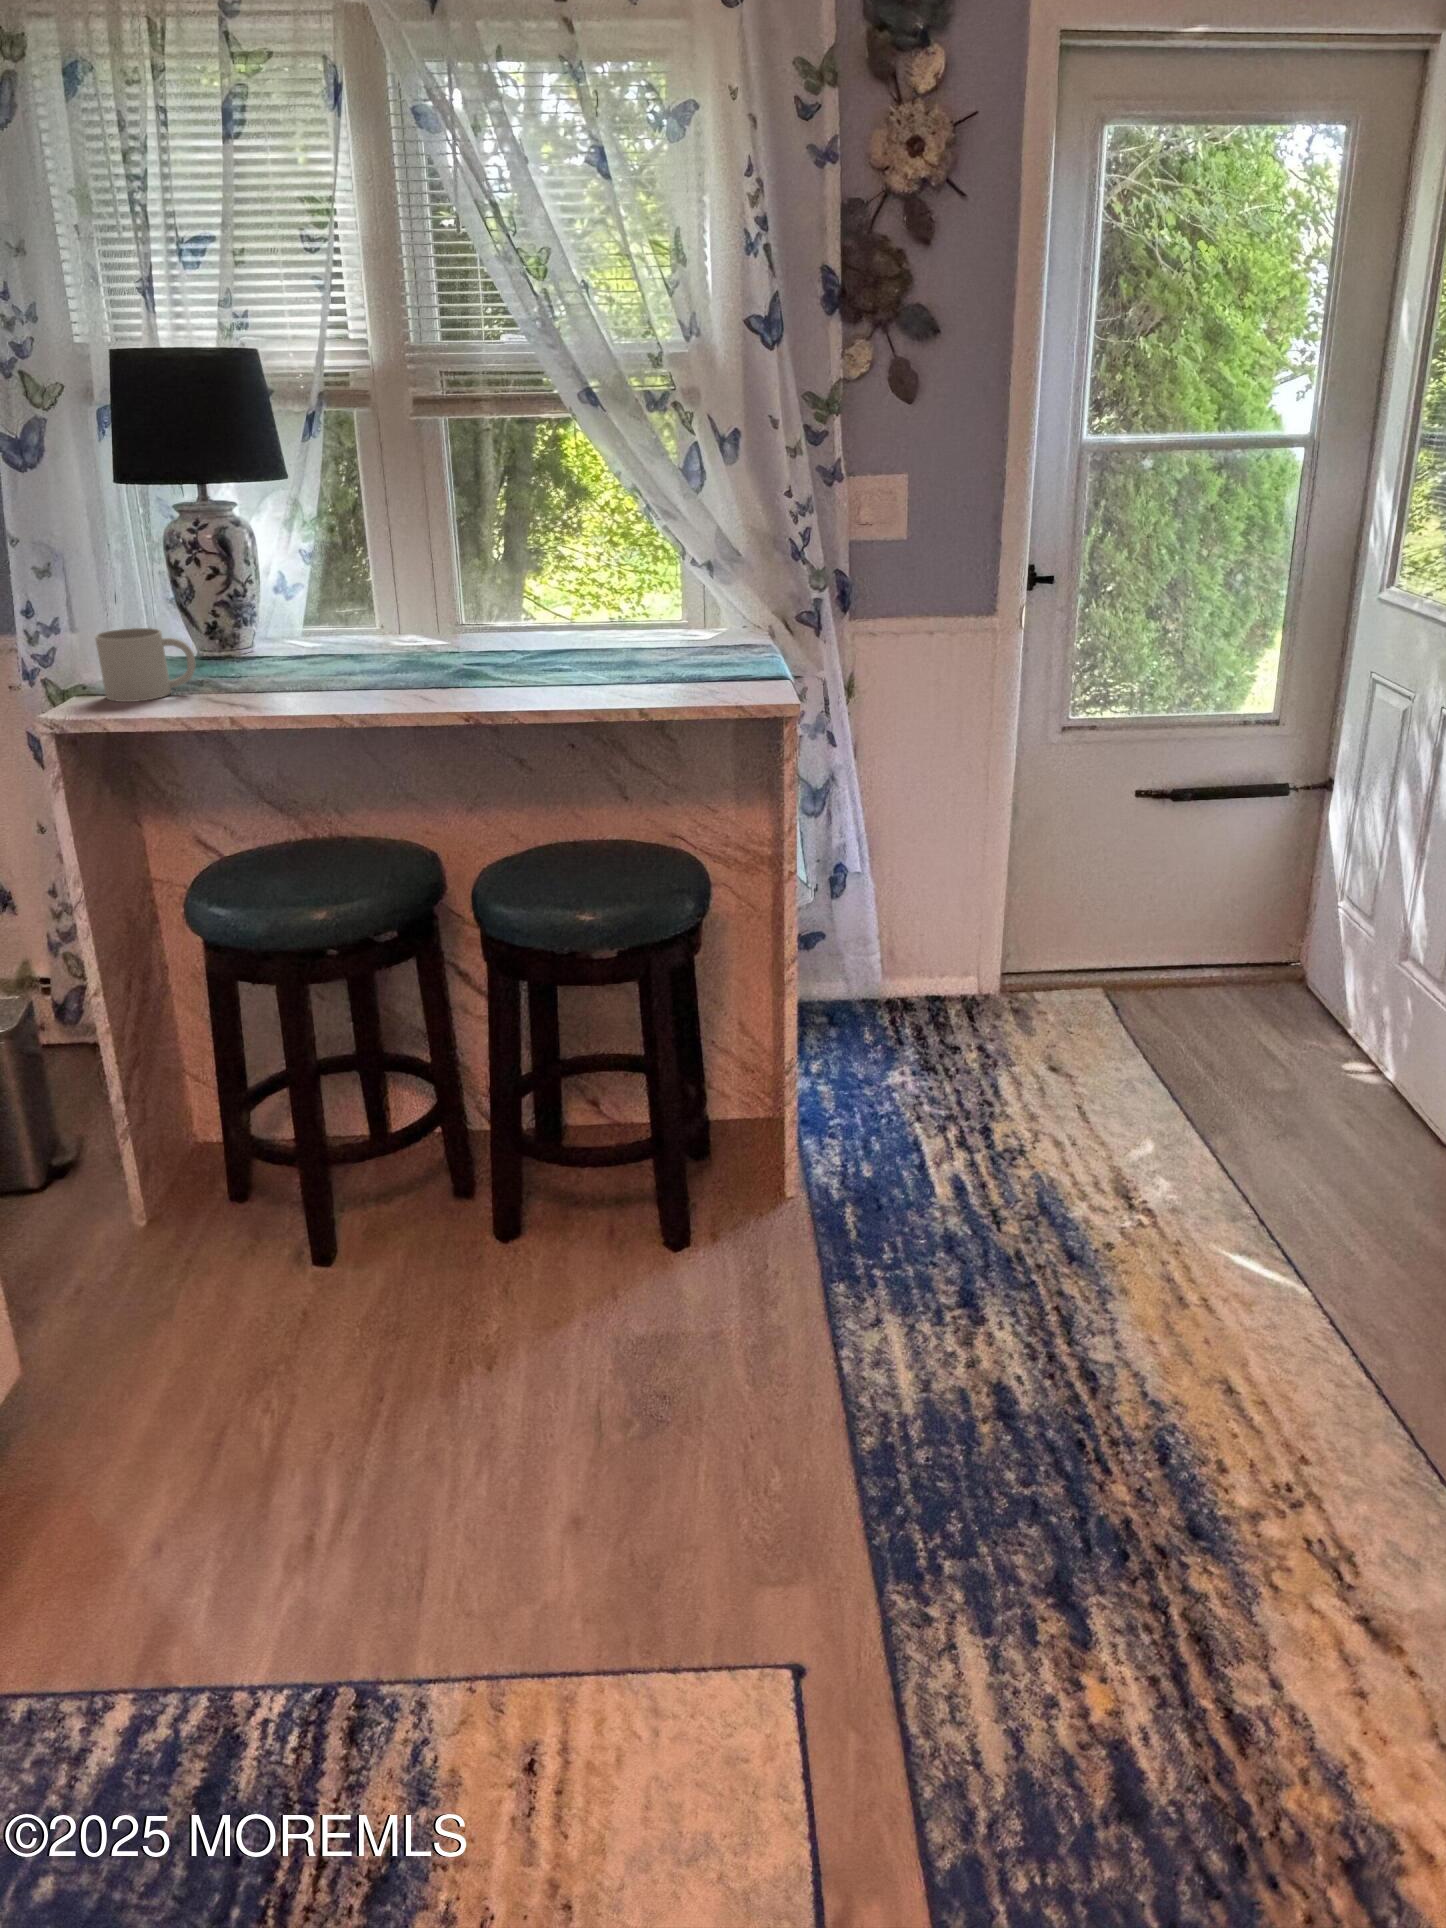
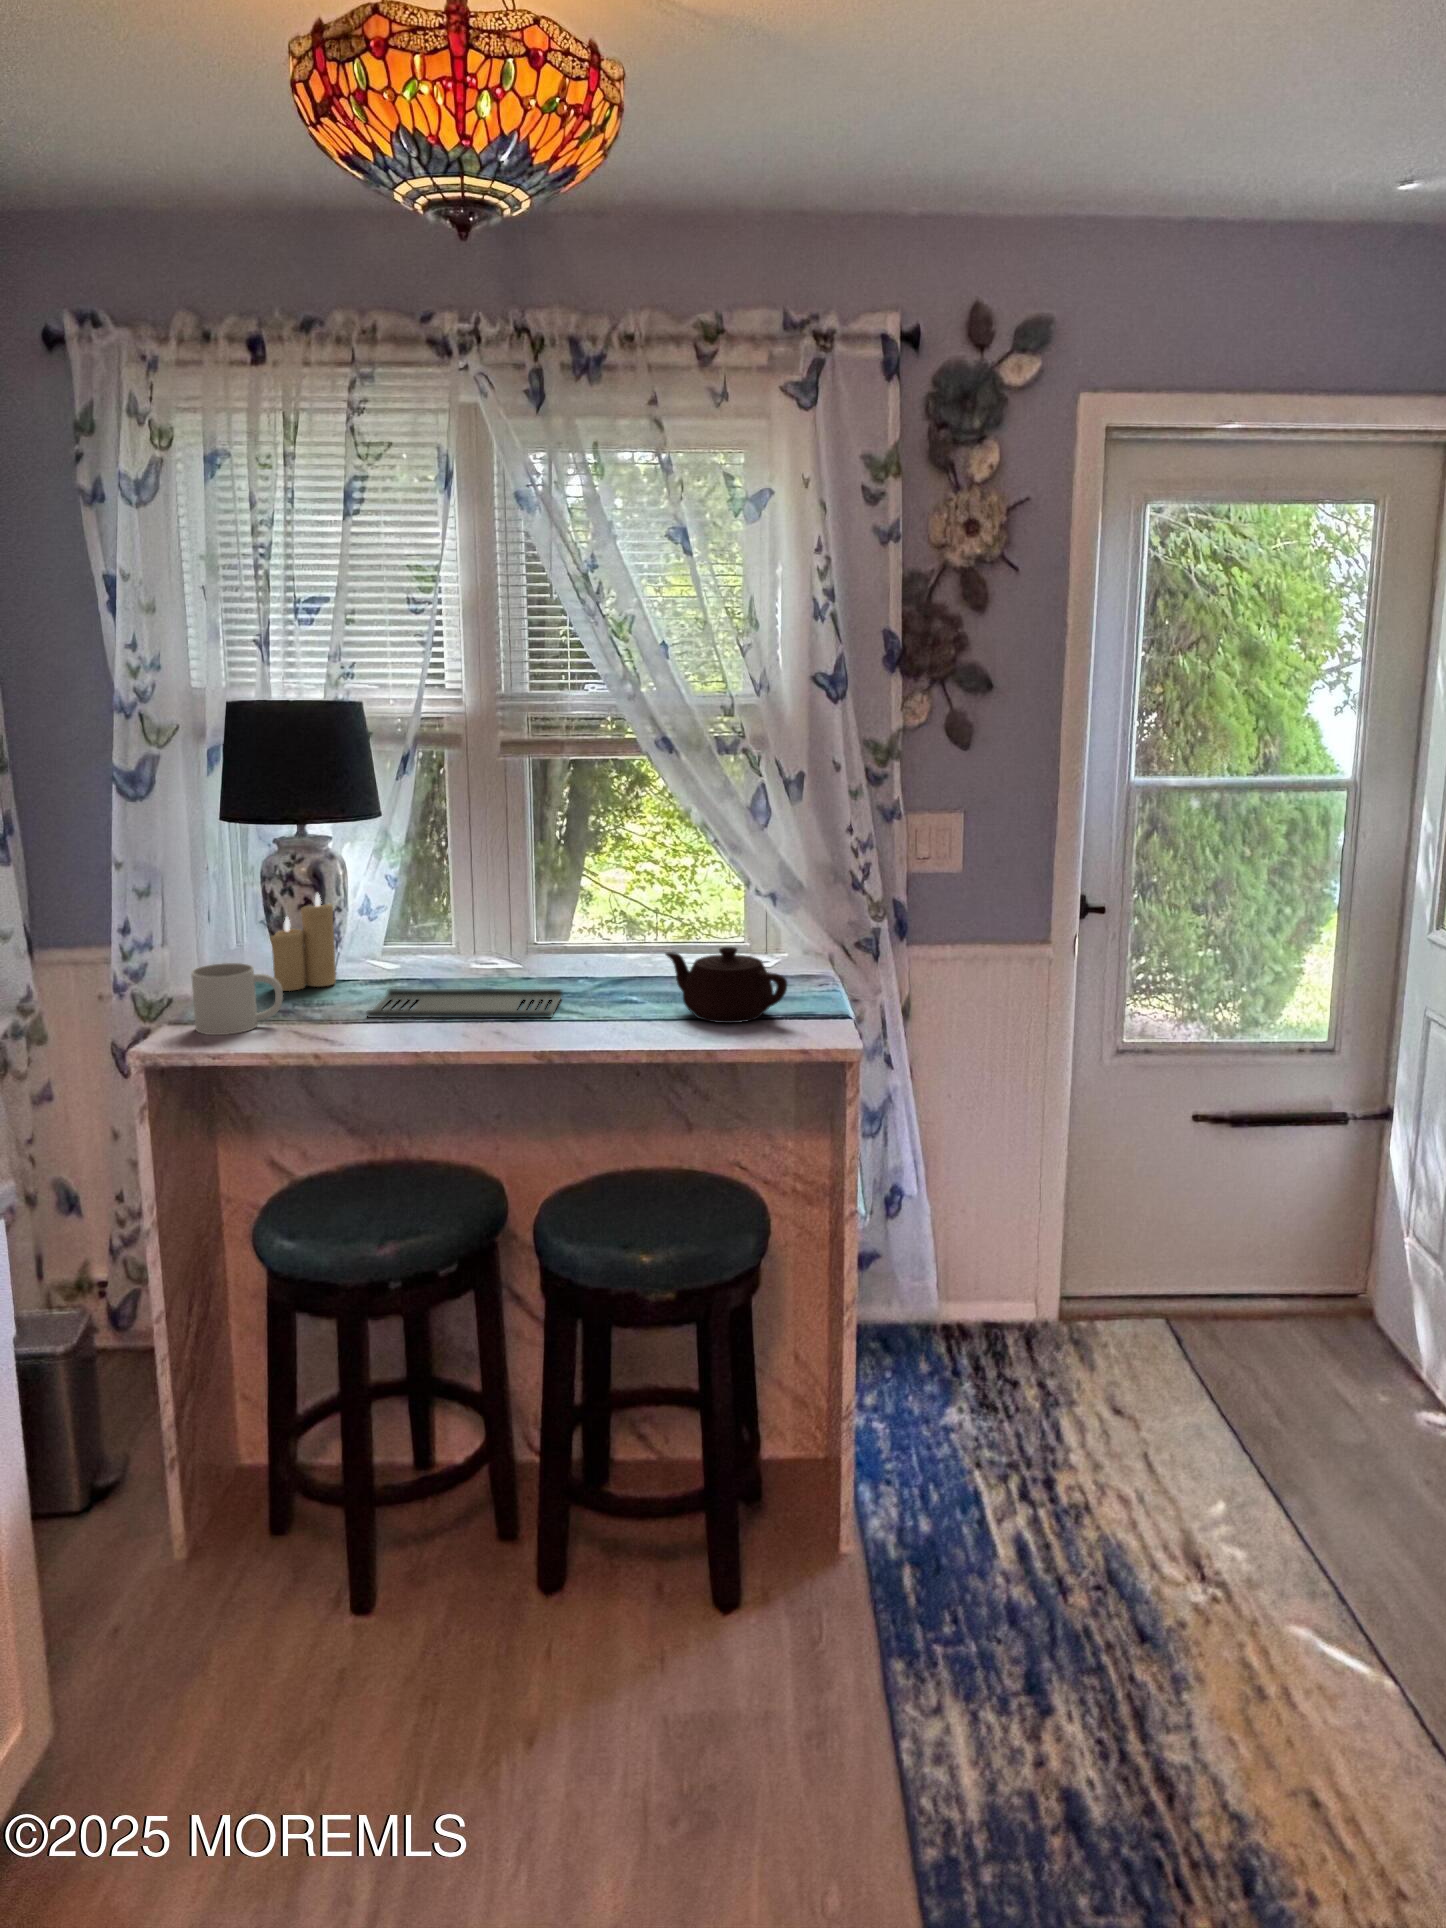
candle: none [181,561,255,666] -> present [270,894,336,991]
teapot: none [594,603,720,682] -> present [665,947,787,1023]
tray: none [285,656,491,685] -> present [367,989,563,1018]

